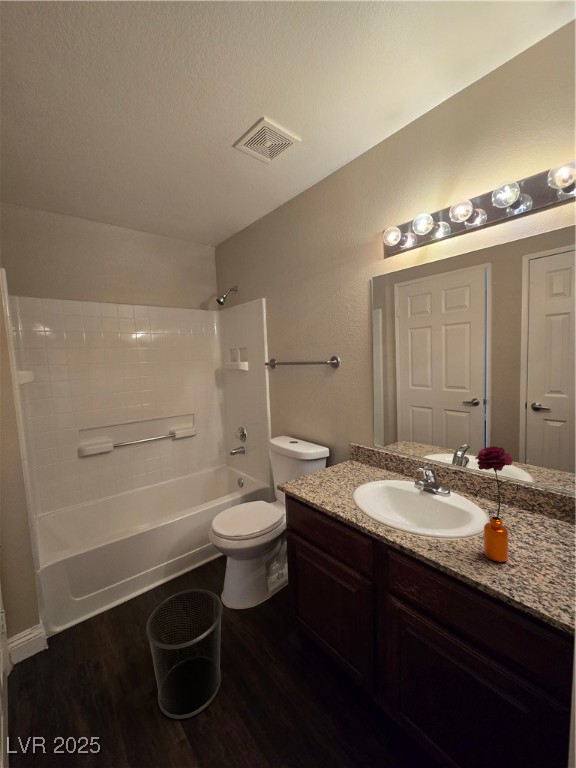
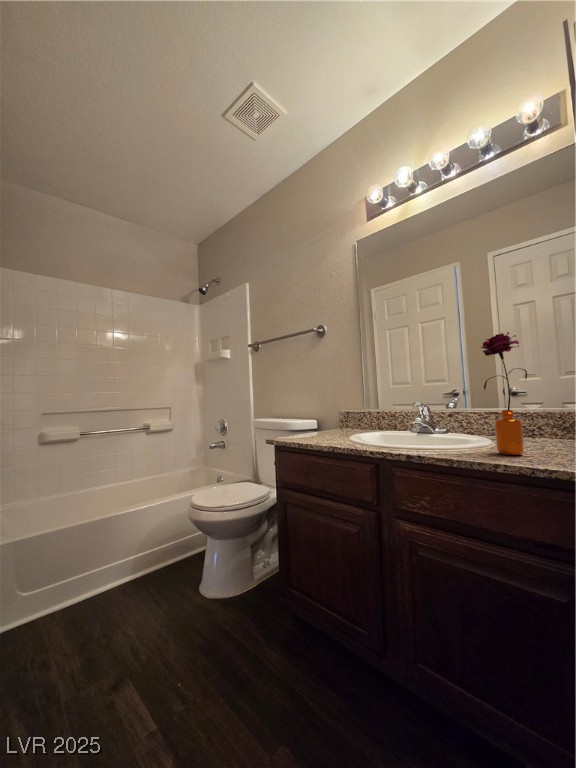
waste bin: present [146,589,223,719] -> none [108,562,202,716]

